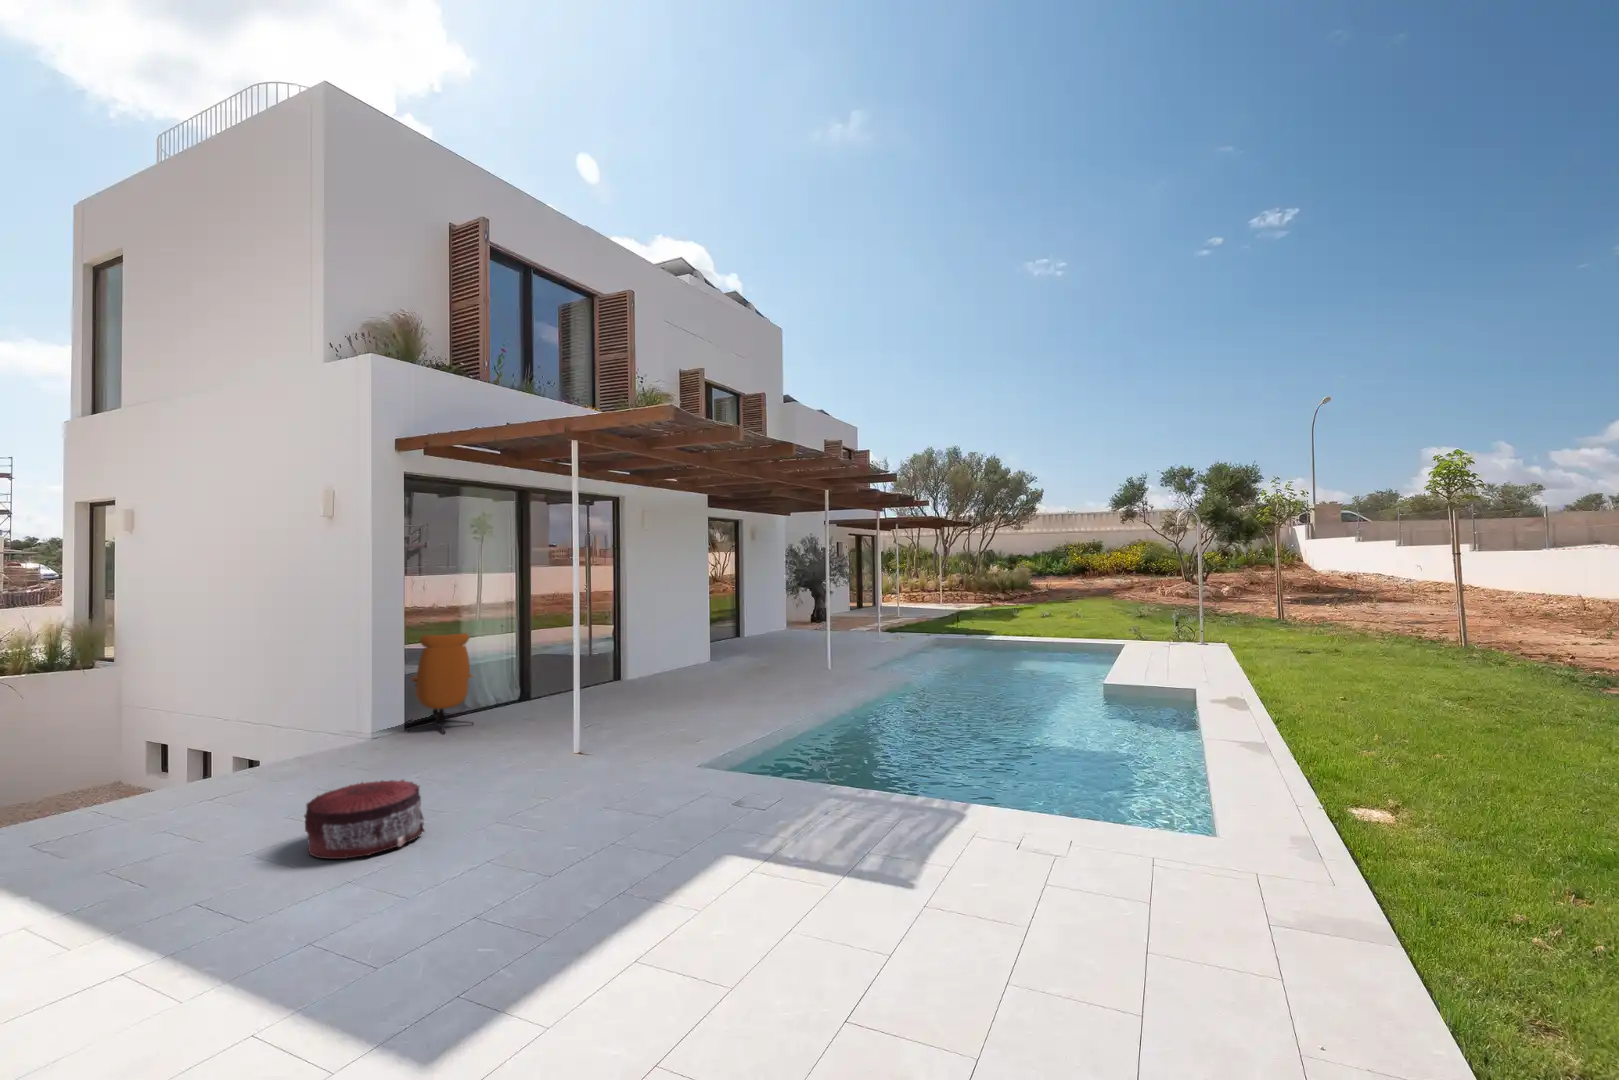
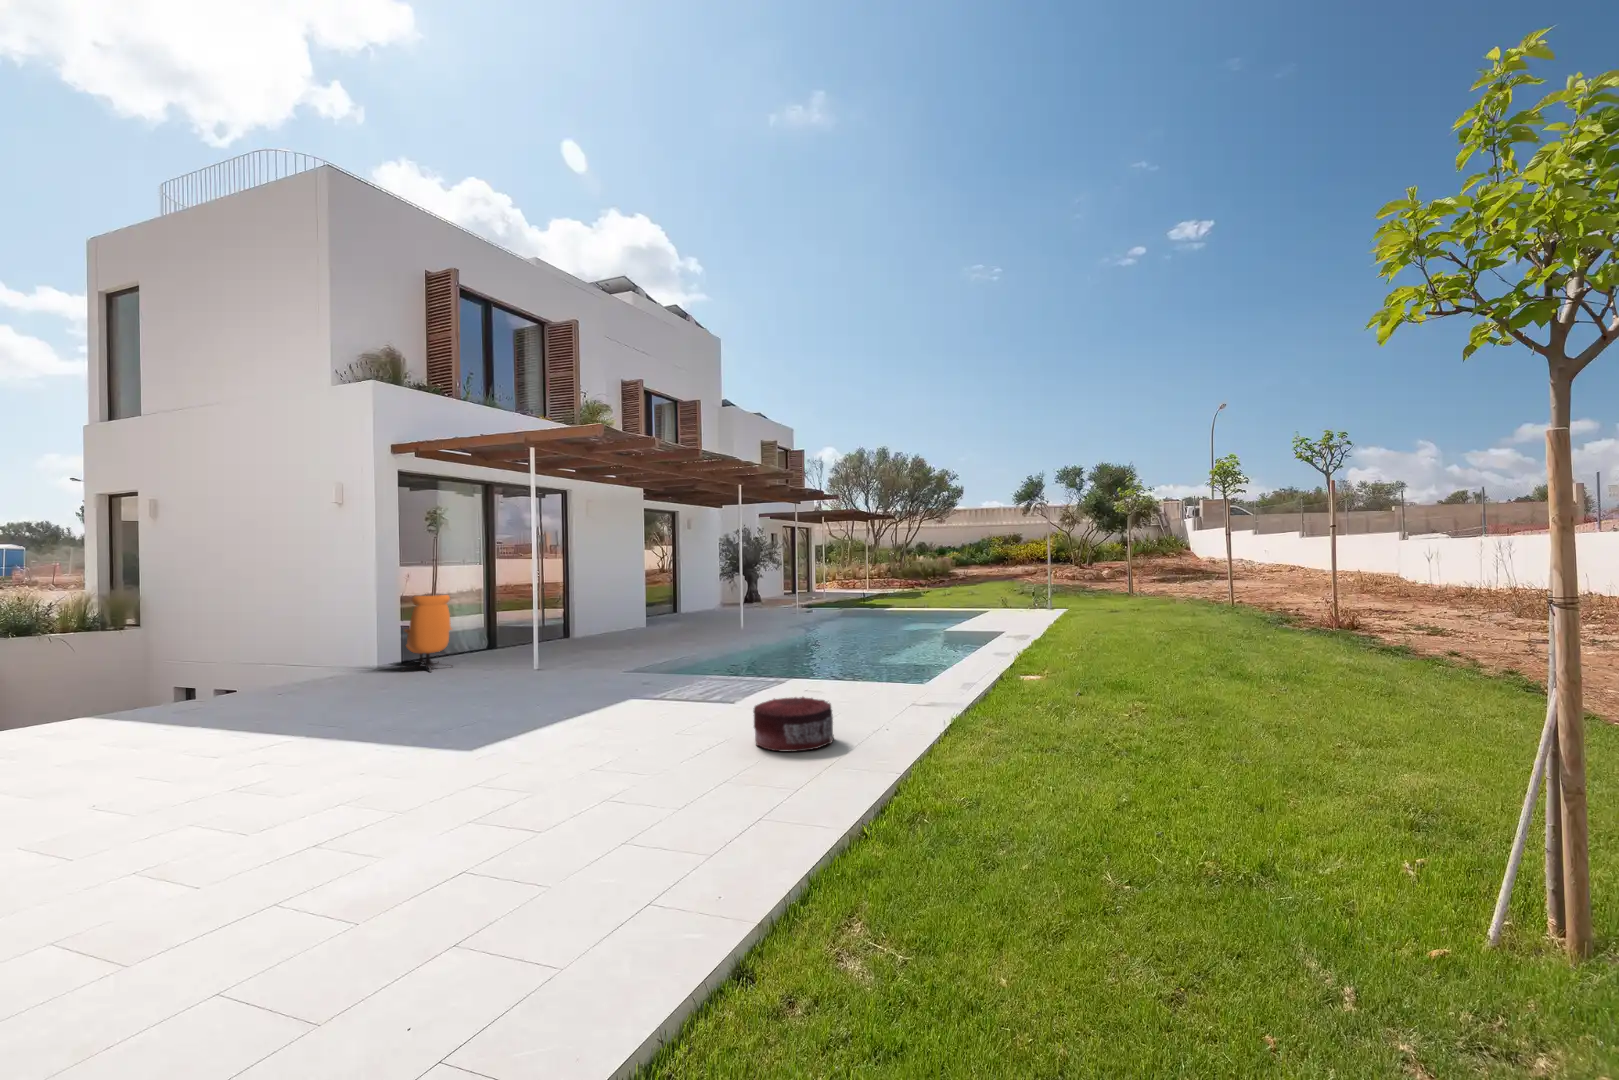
pouf: present [304,780,424,859] -> present [753,697,834,752]

